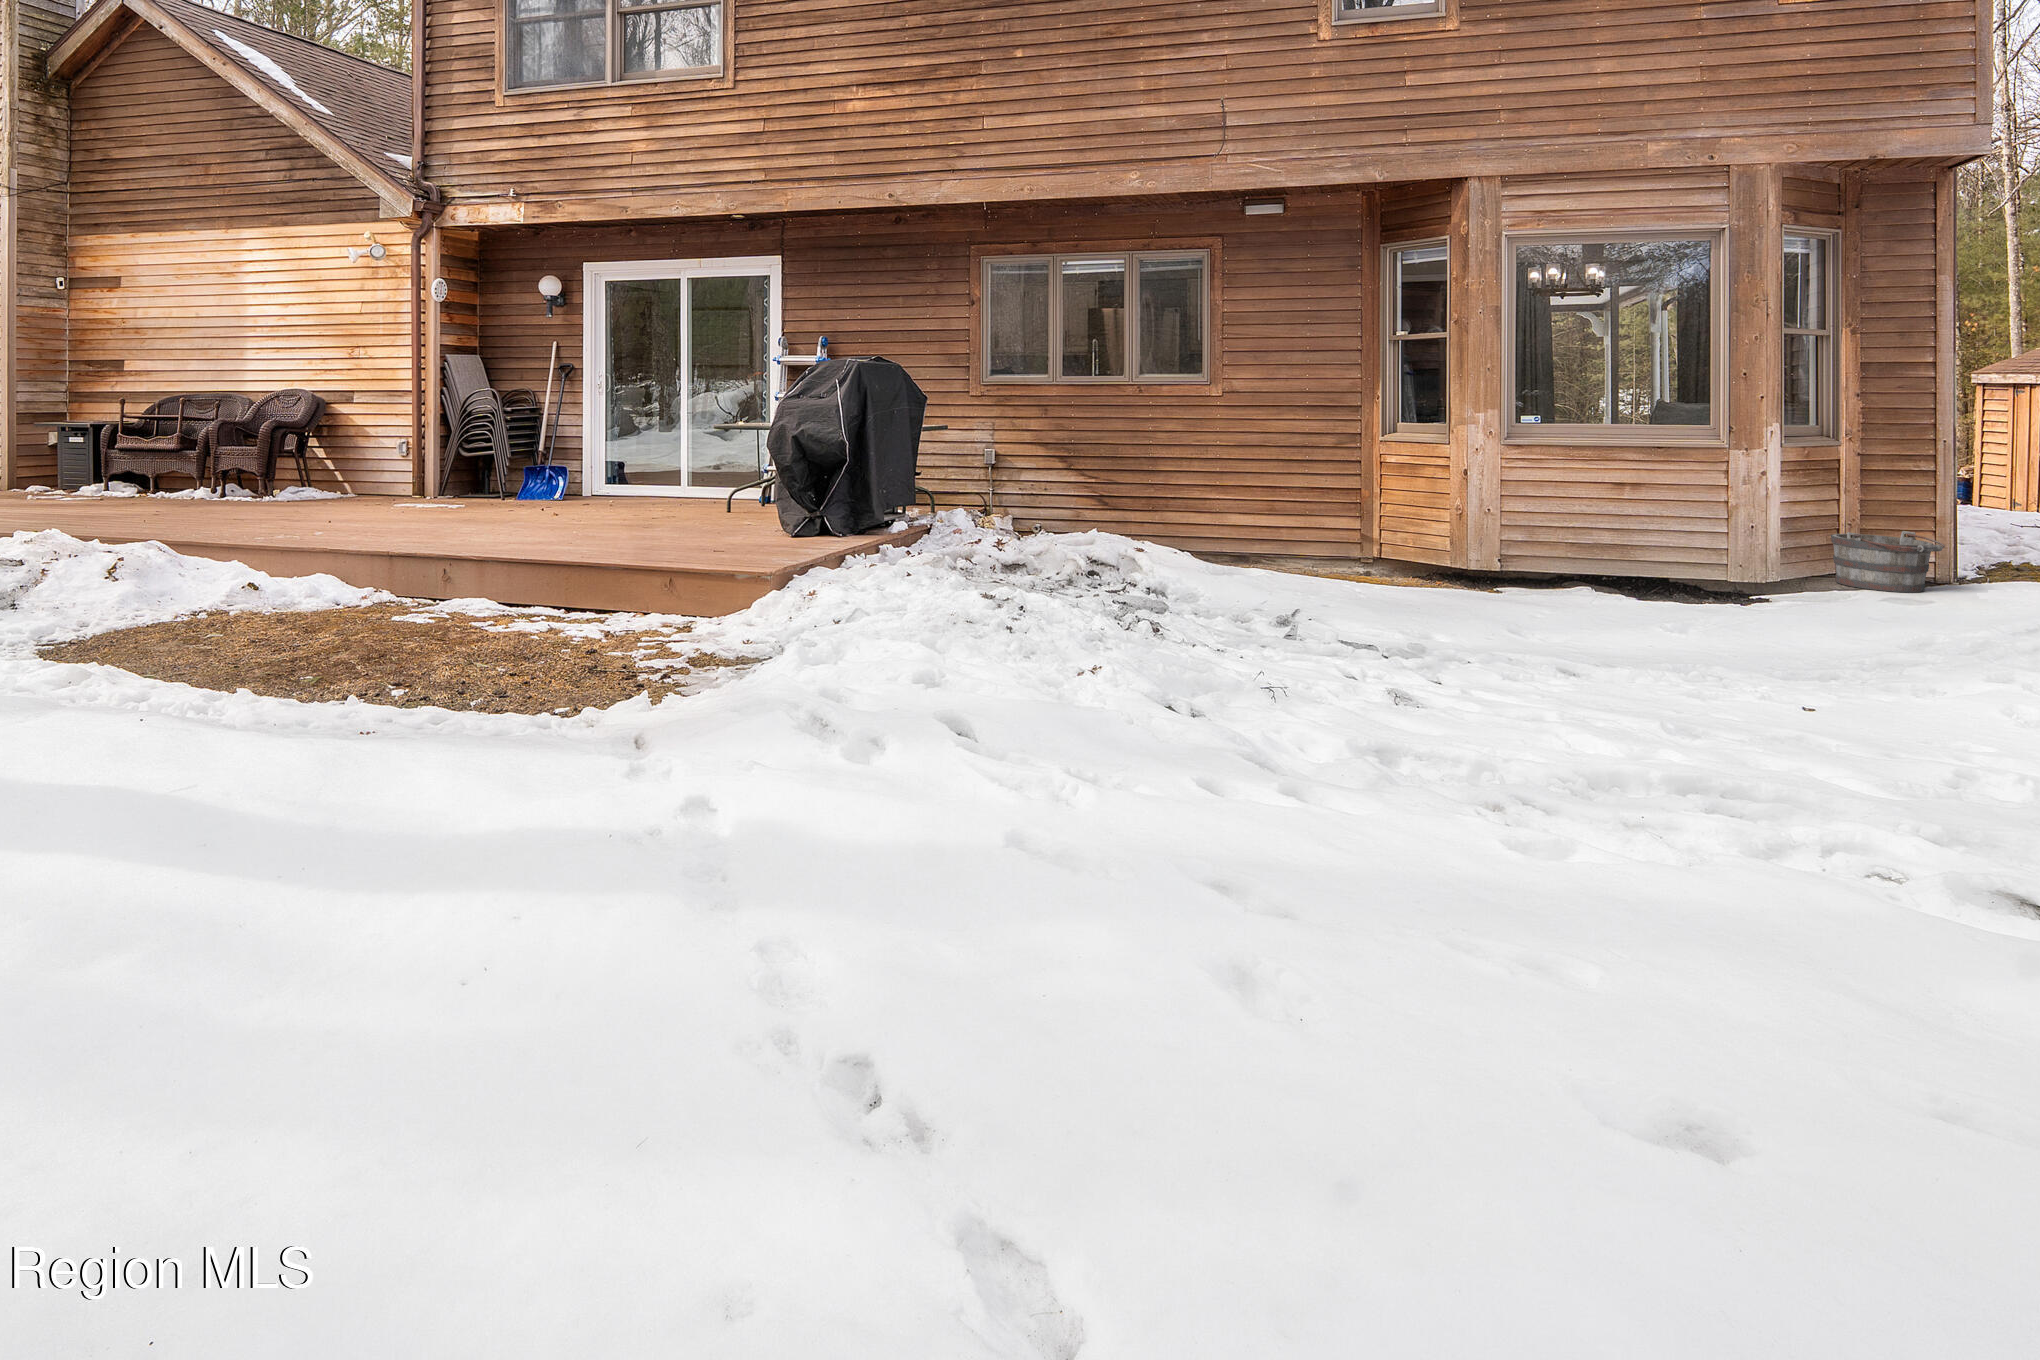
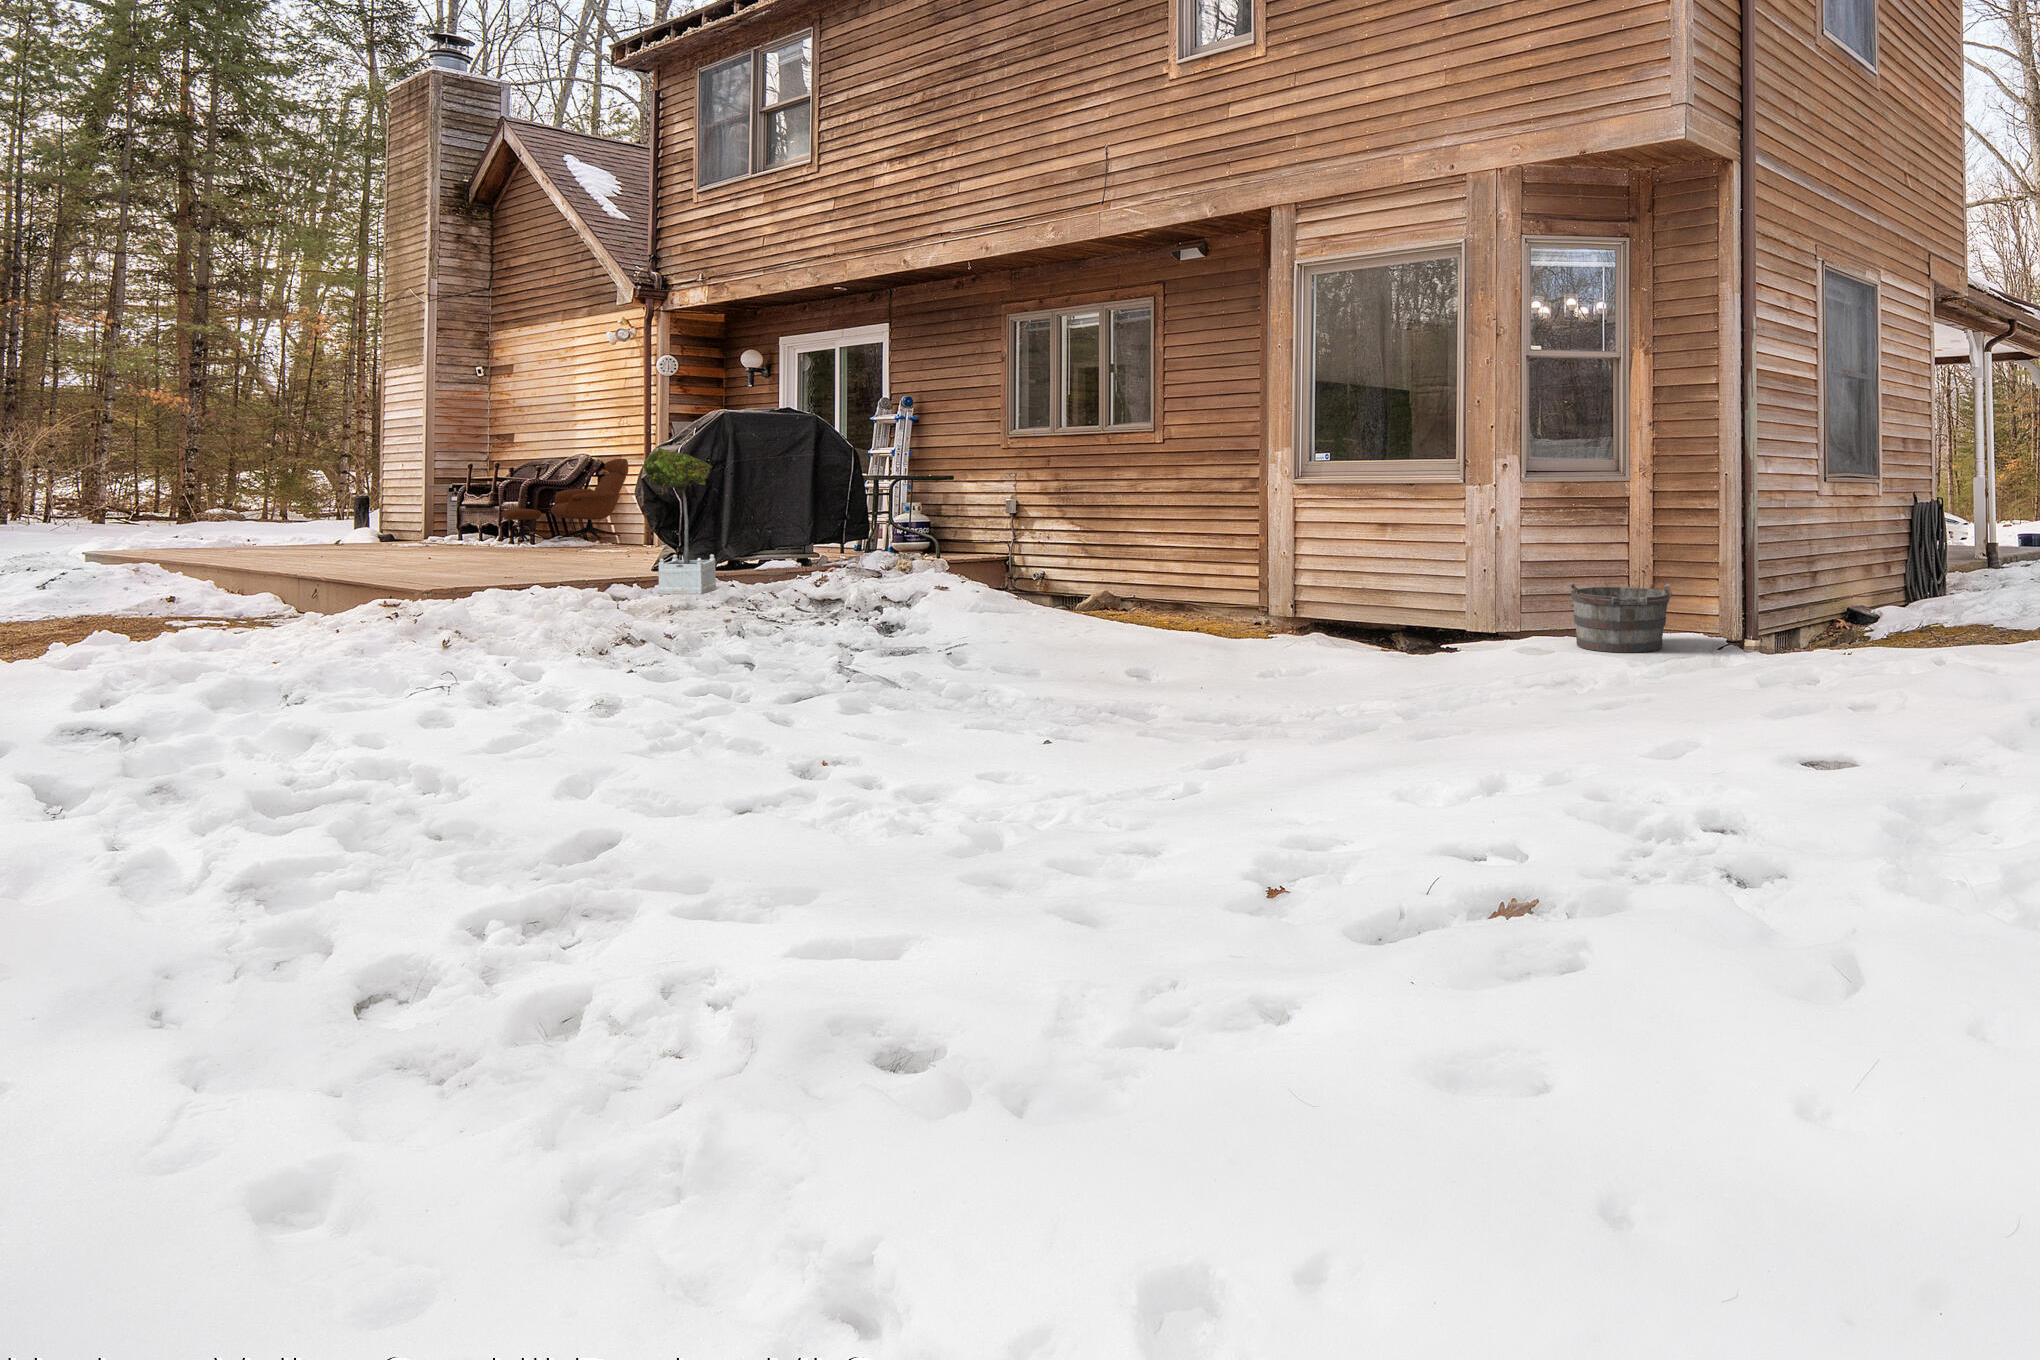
lounge chair: none [263,393,382,493] -> present [497,459,629,541]
potted tree: none [841,402,909,562] -> present [643,447,716,594]

